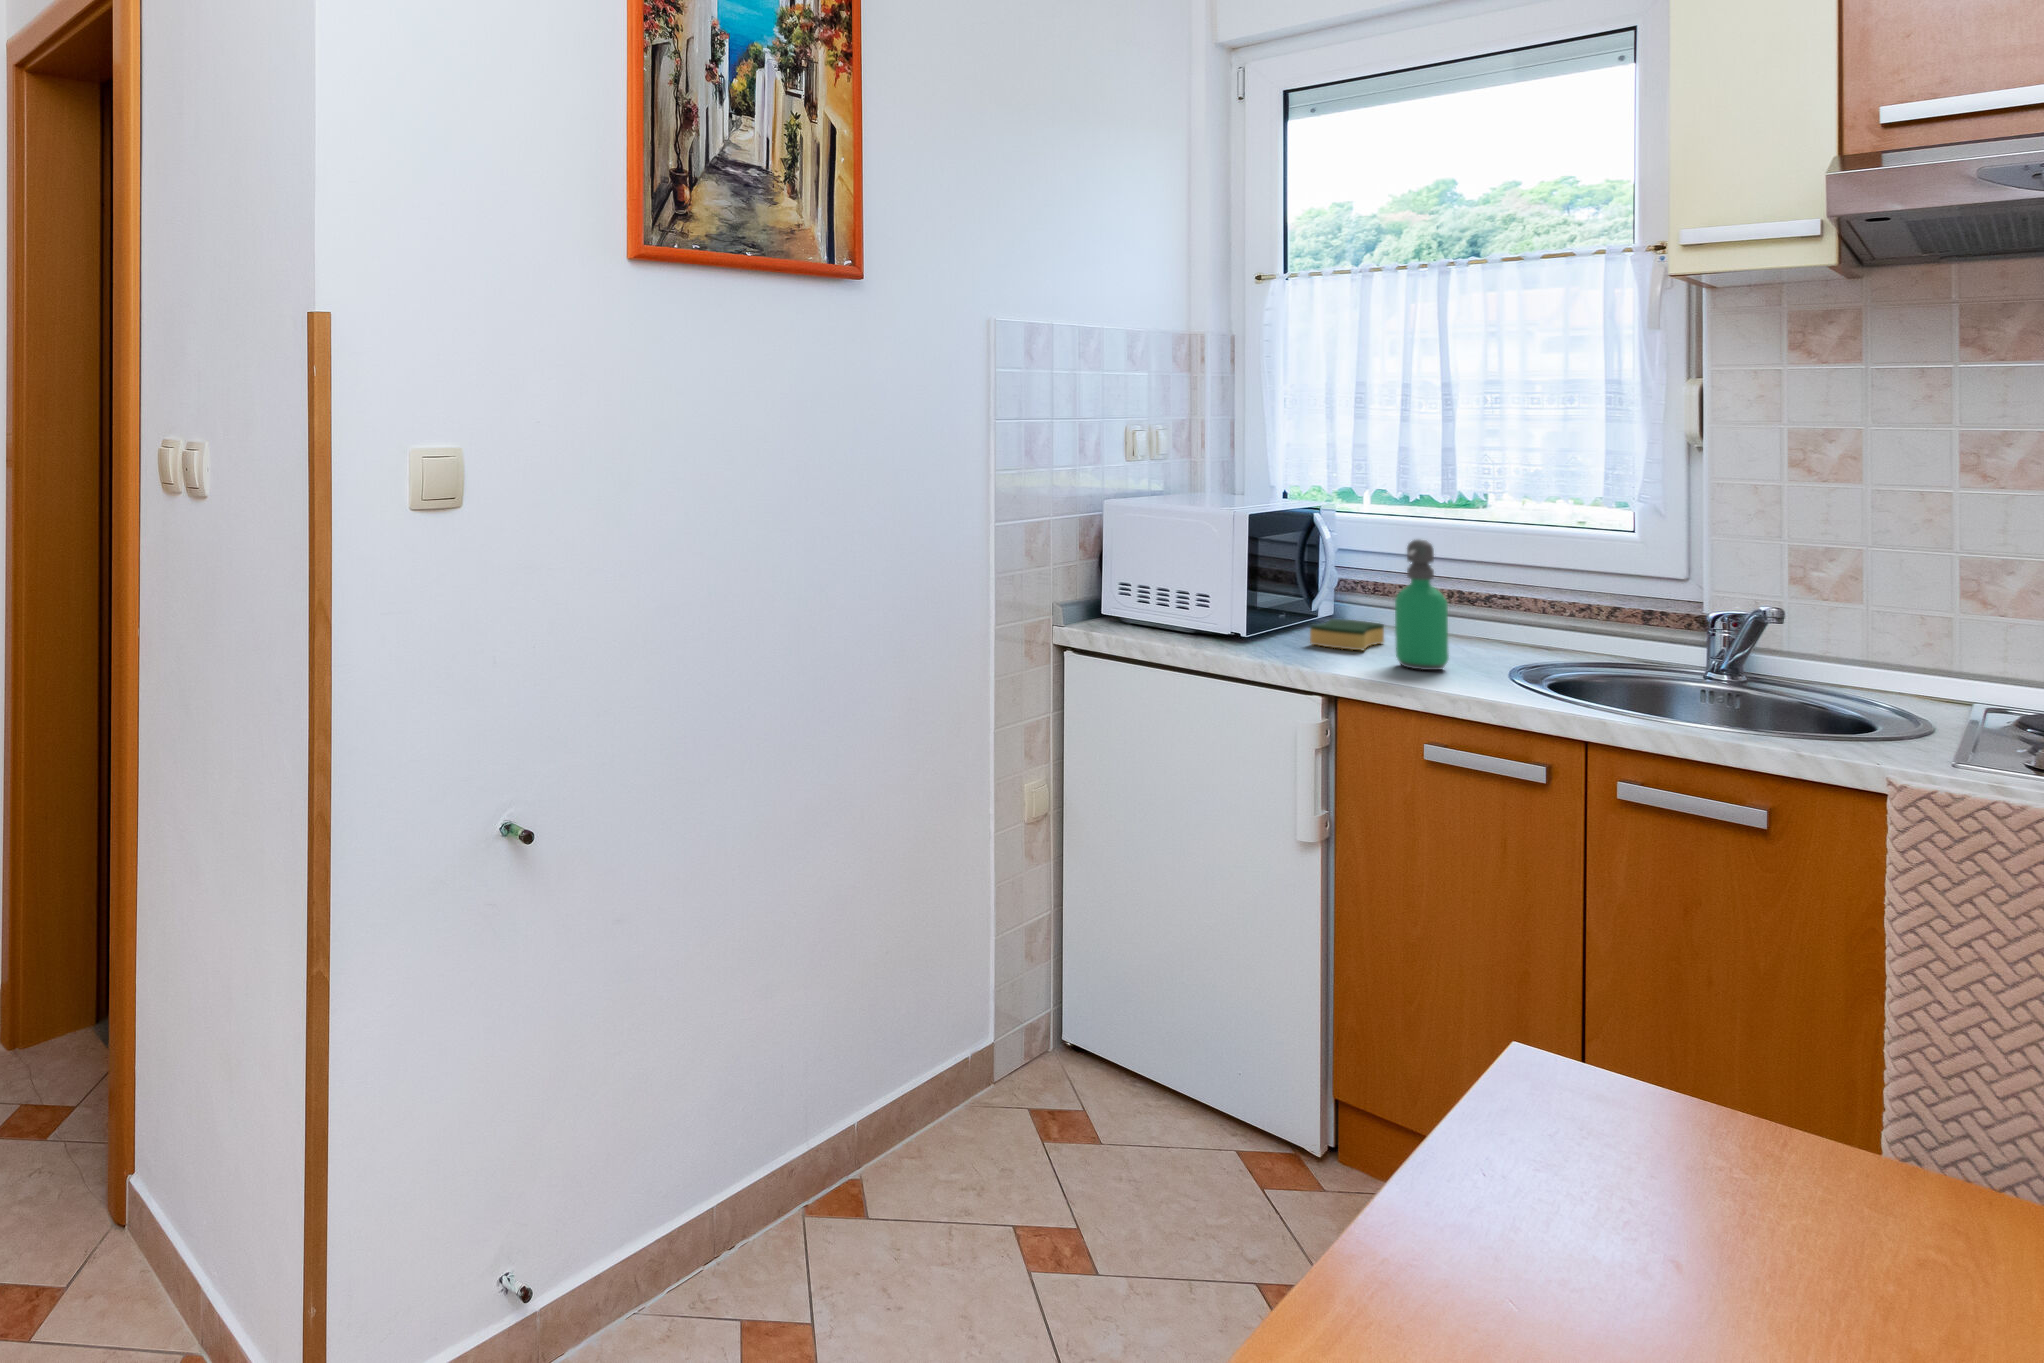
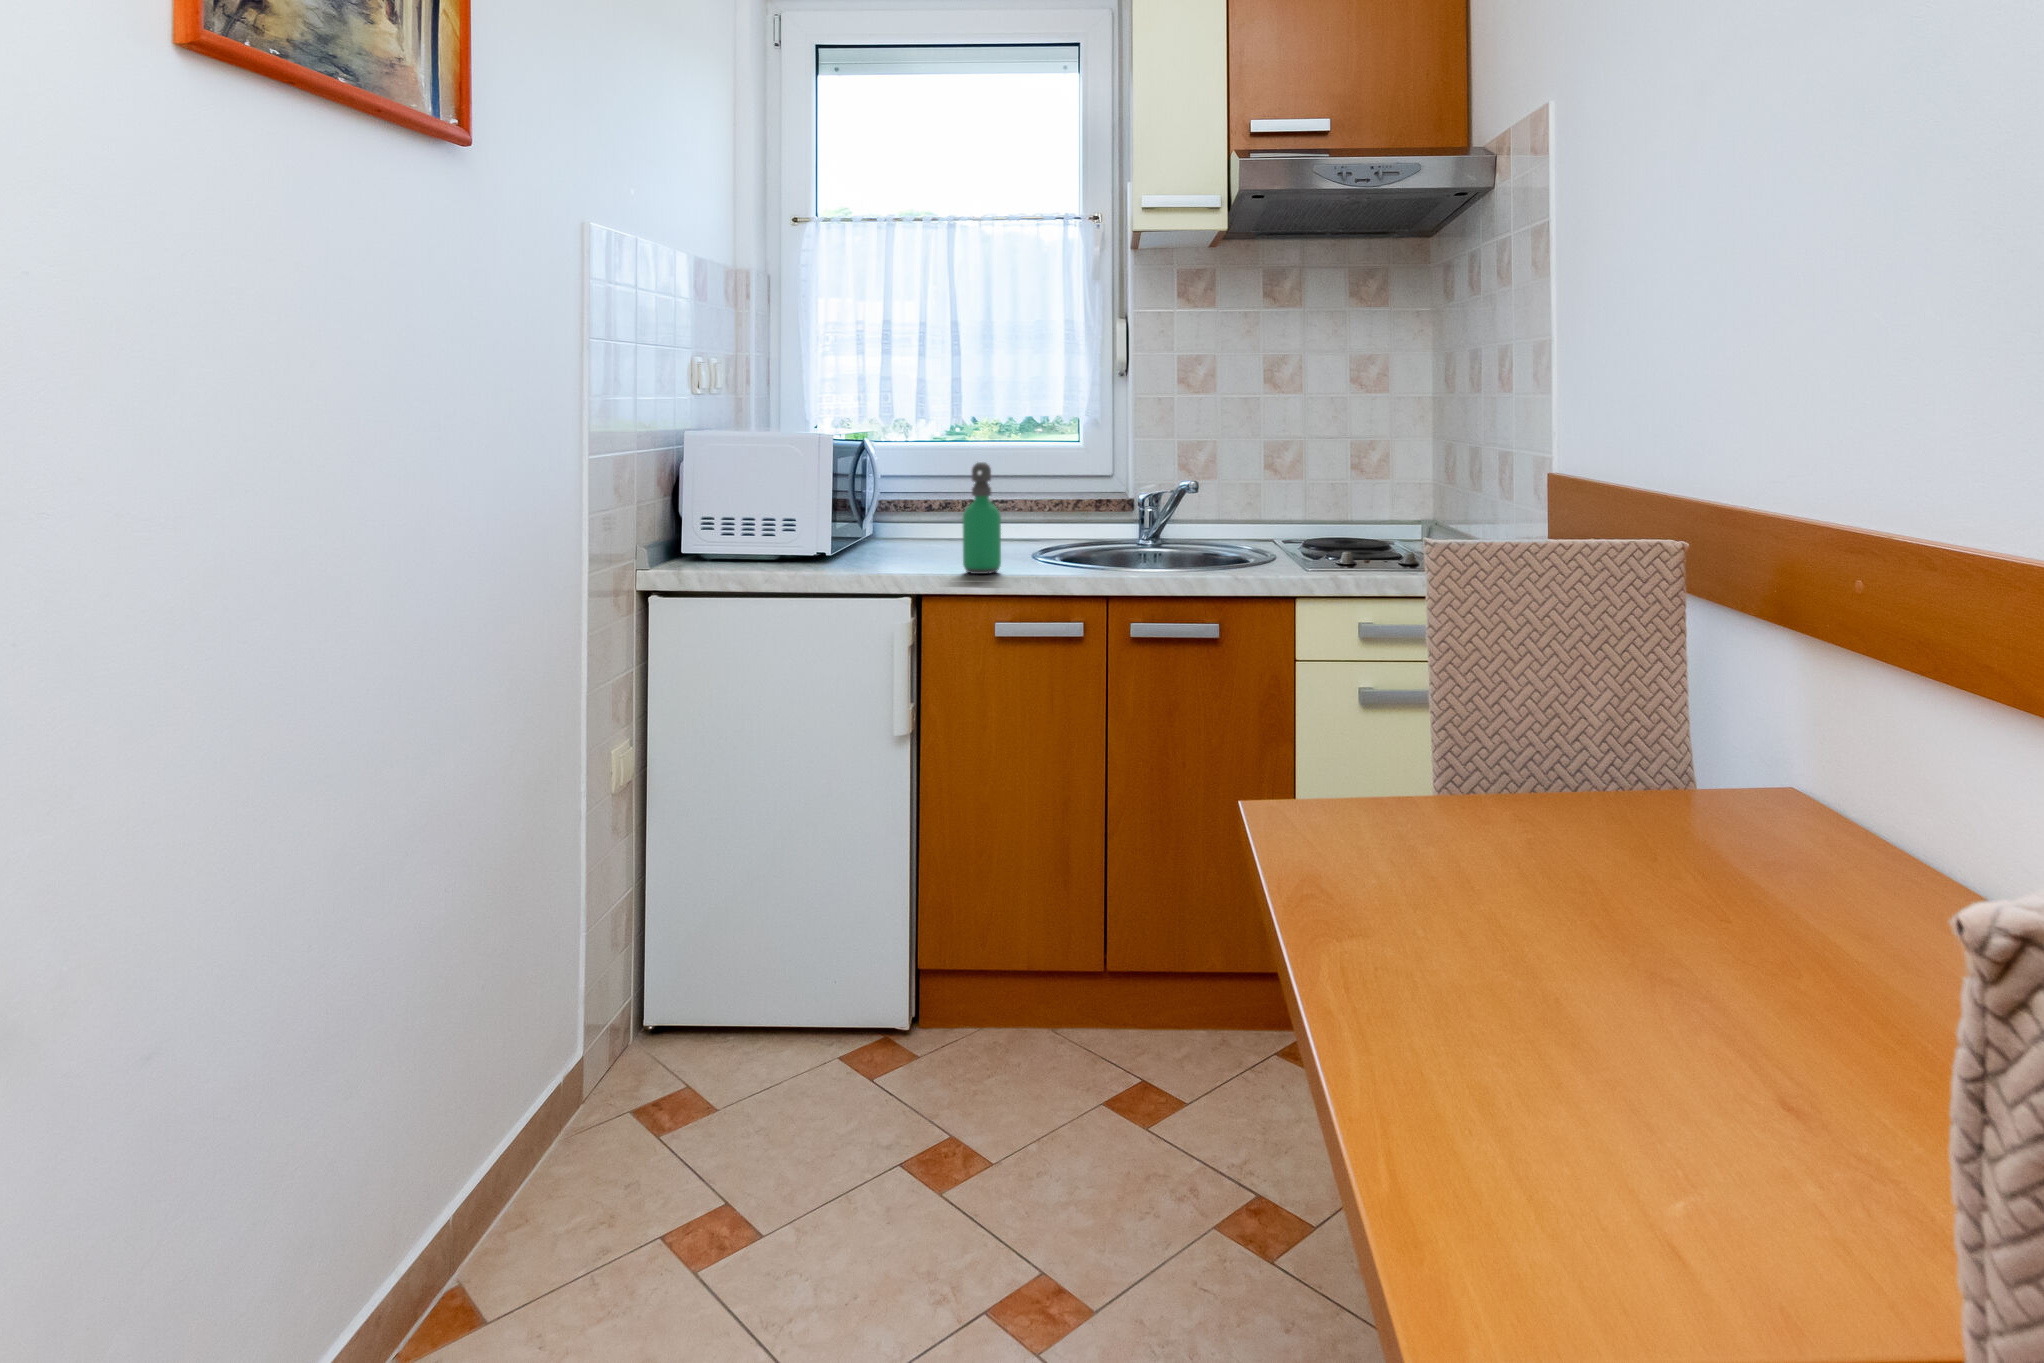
sponge: present [1310,619,1384,651] -> none [887,543,939,567]

